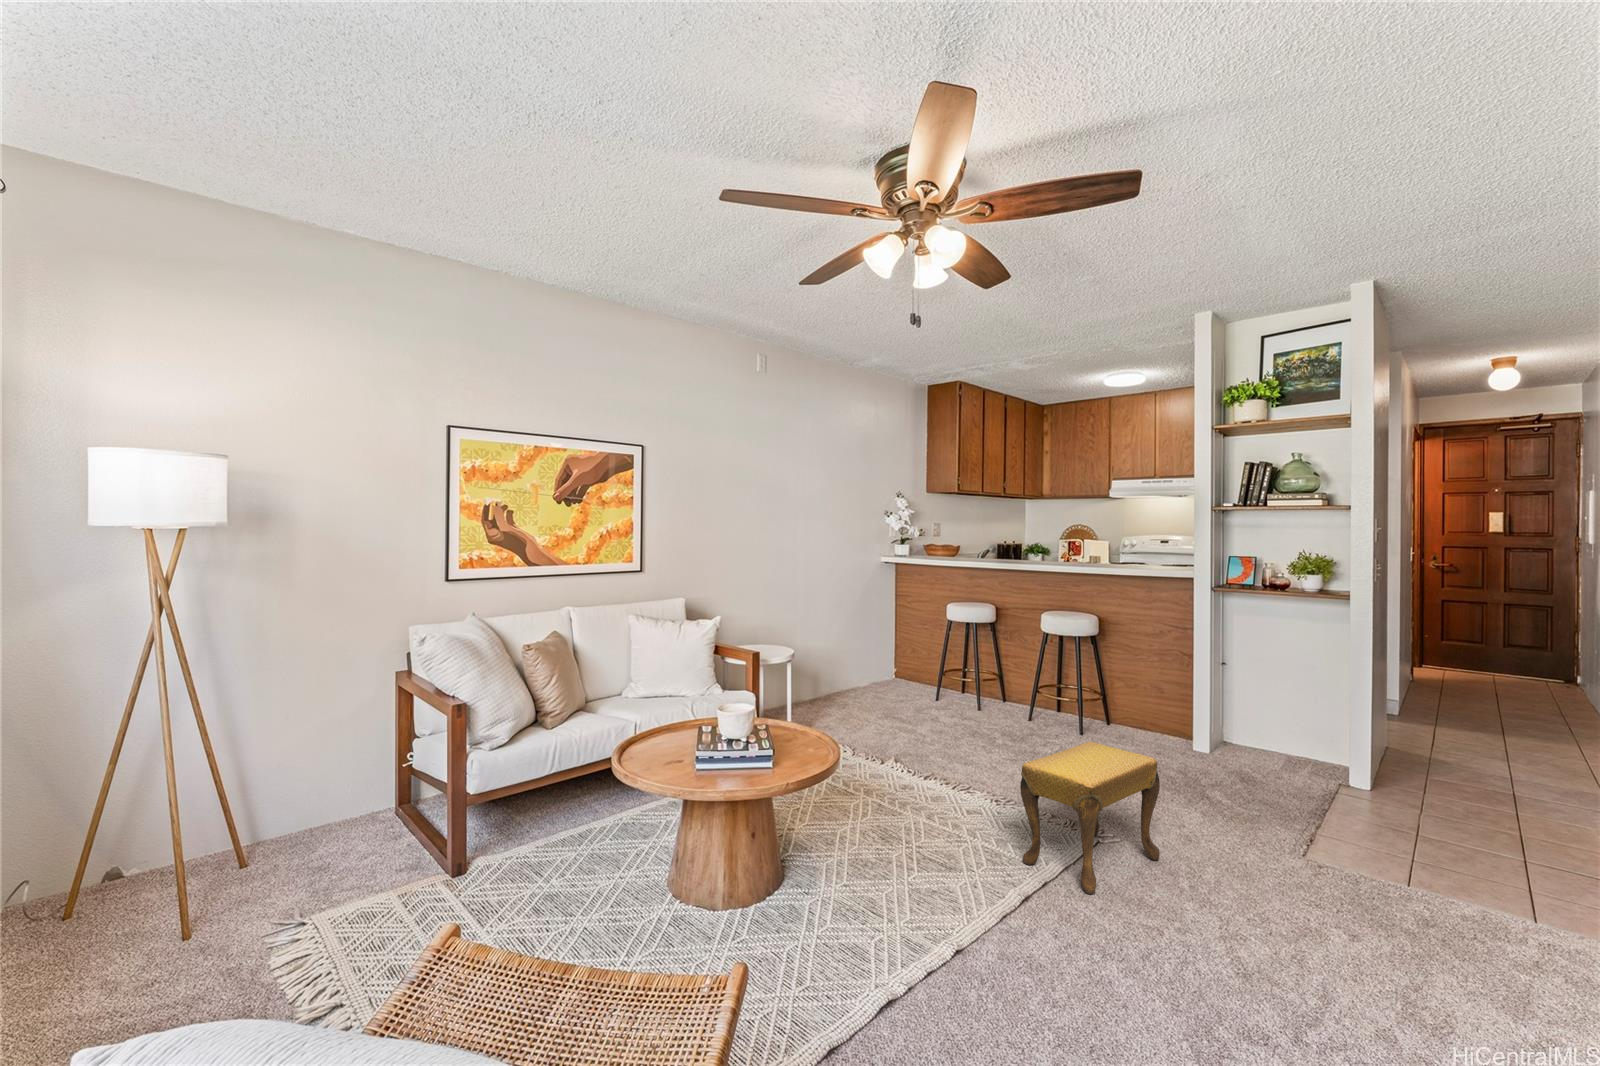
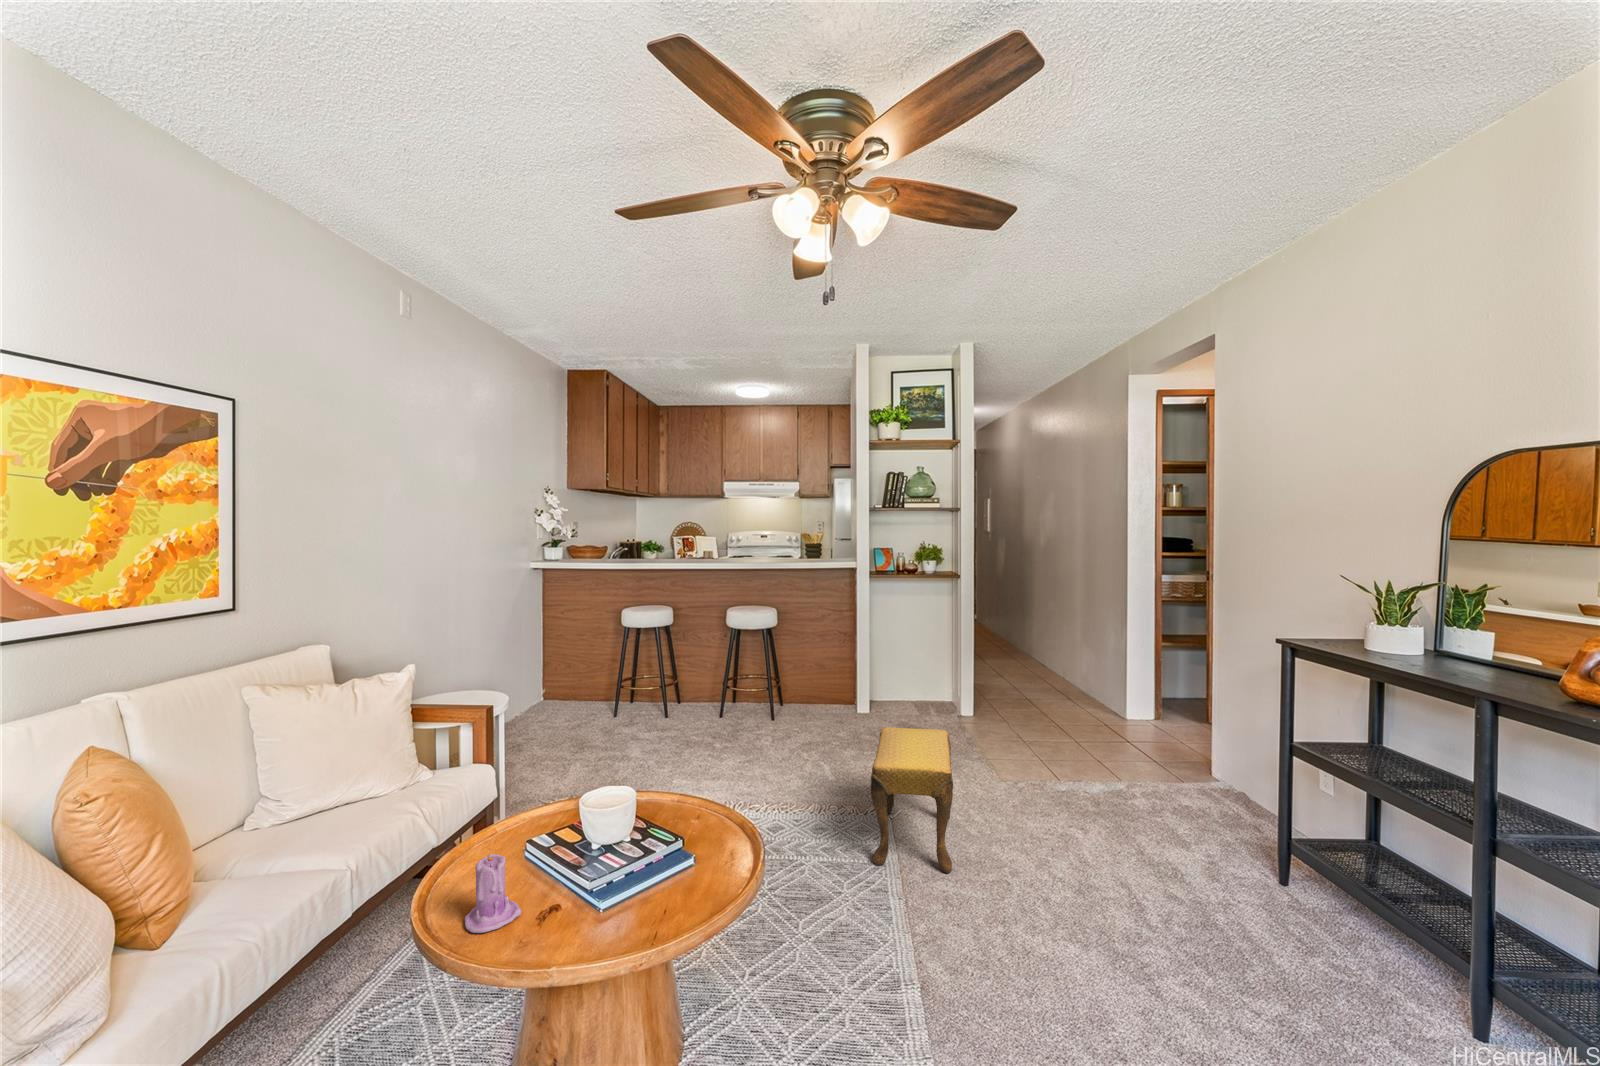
candle: none [637,713,667,758] -> present [465,850,521,933]

